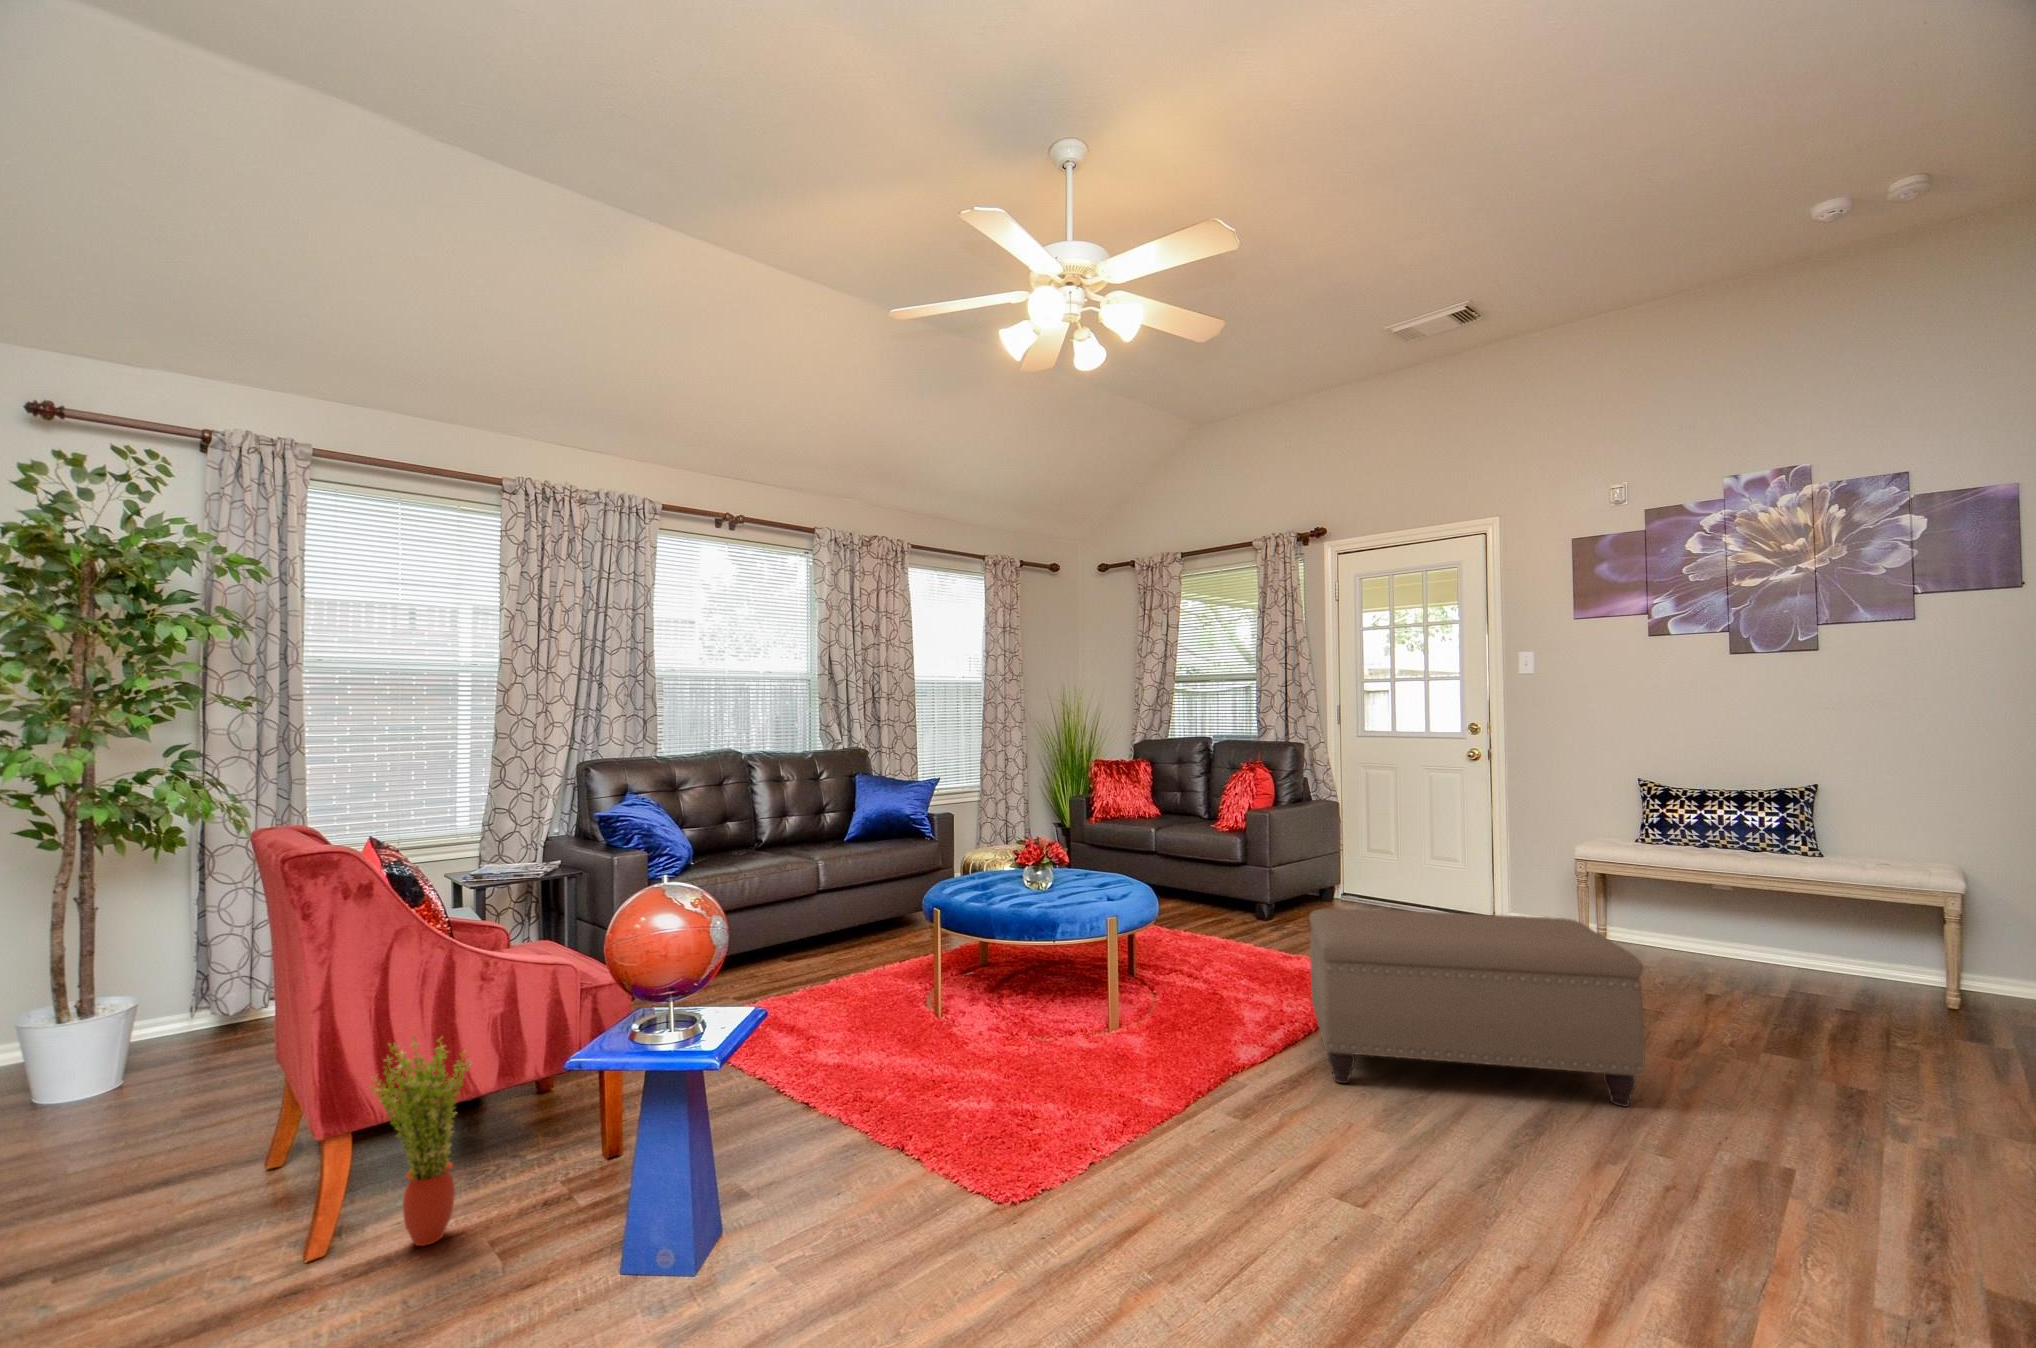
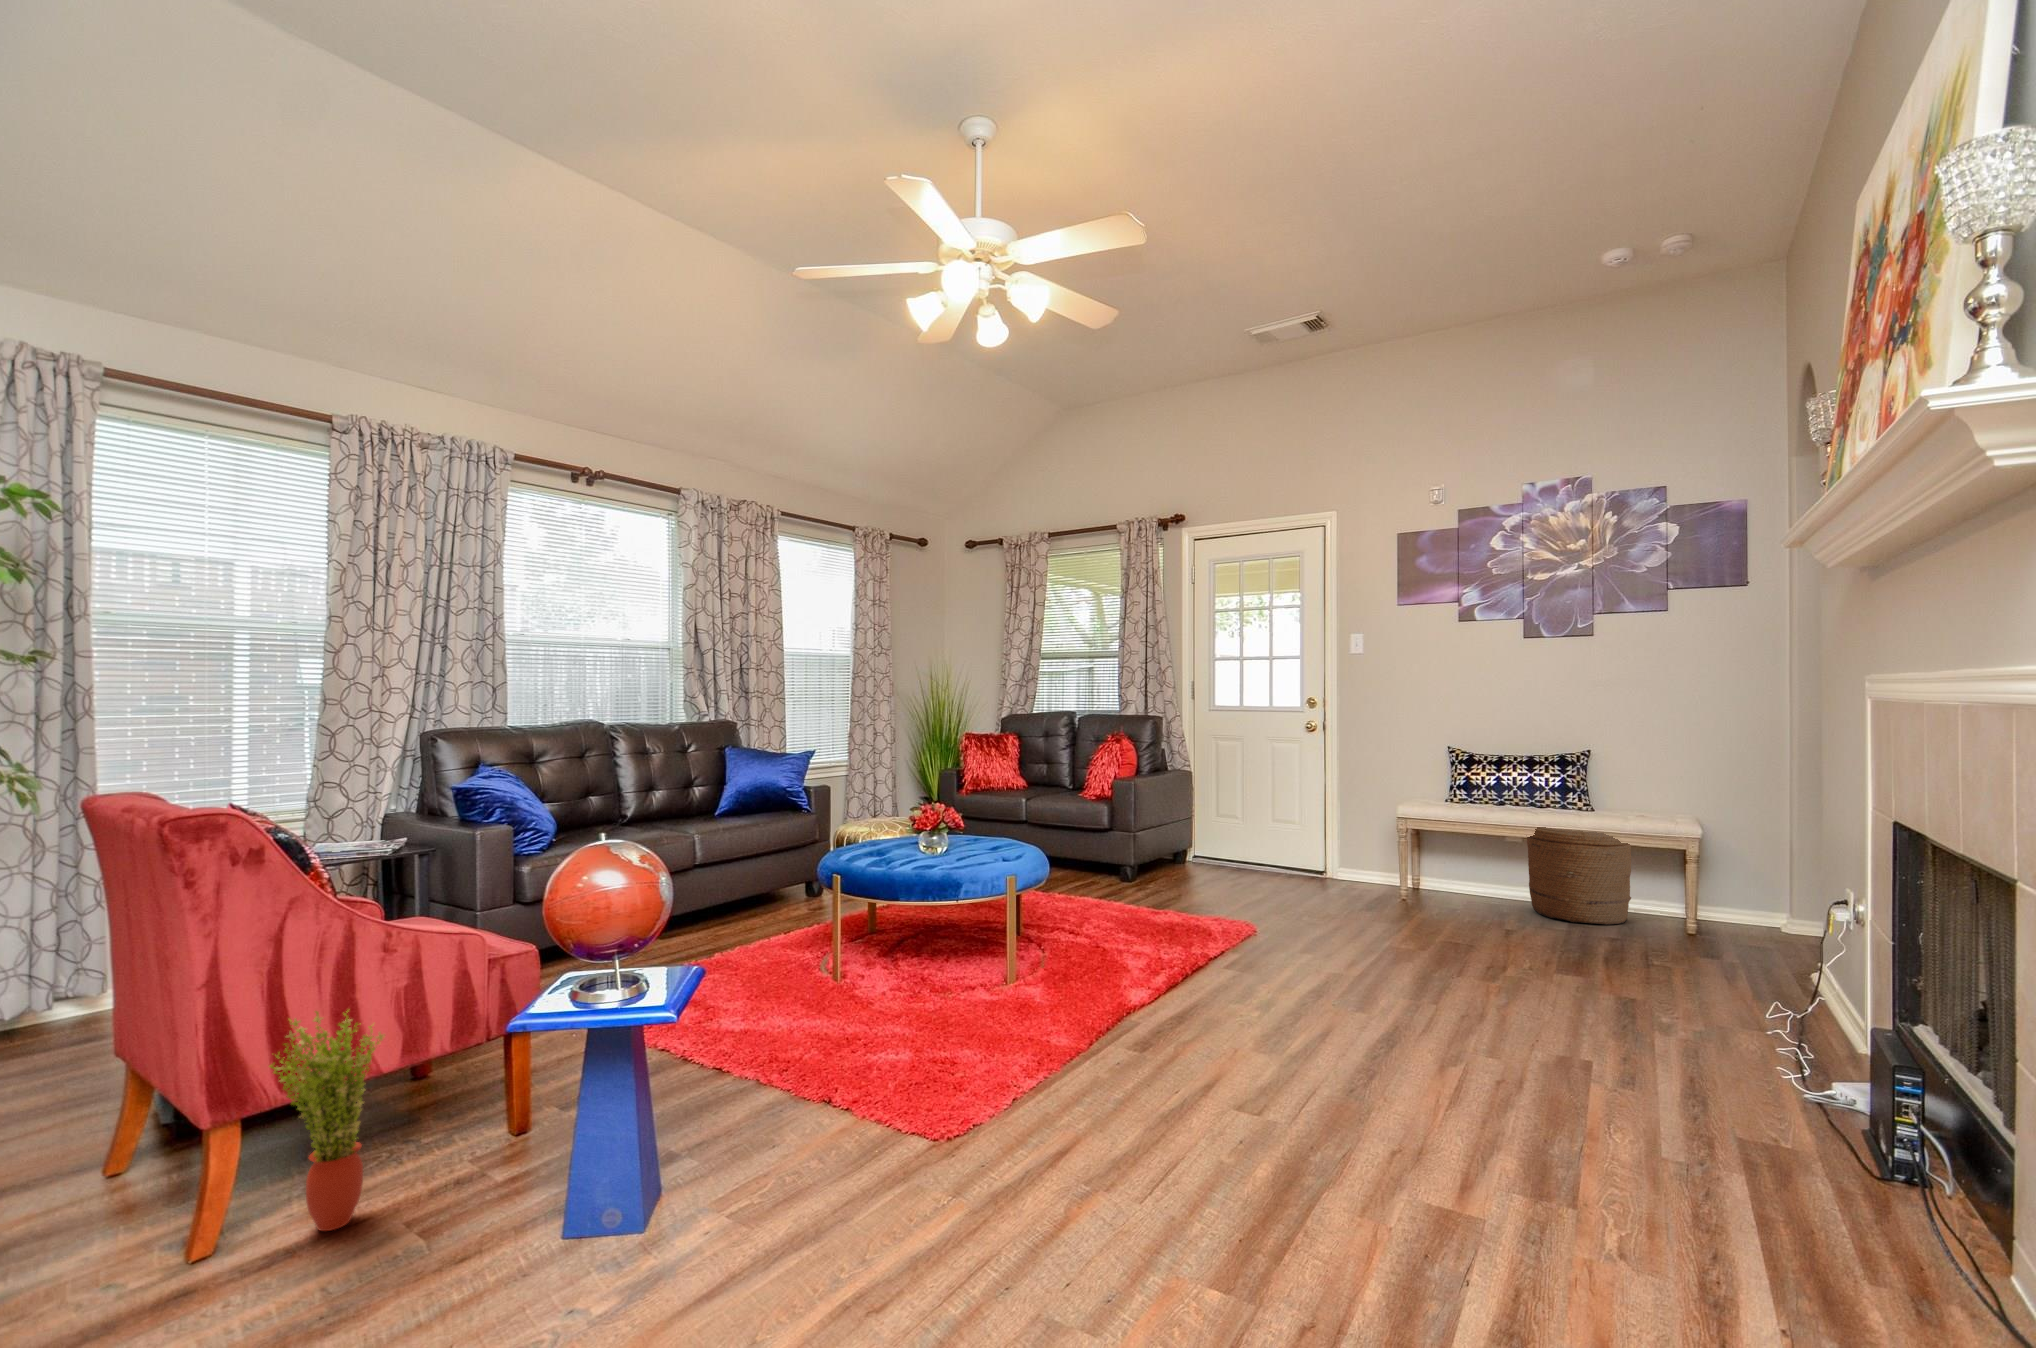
woven basket: none [1732,867,1873,993] -> present [1527,827,1631,925]
ottoman: present [1309,908,1645,1107] -> none [1189,863,1475,1023]

